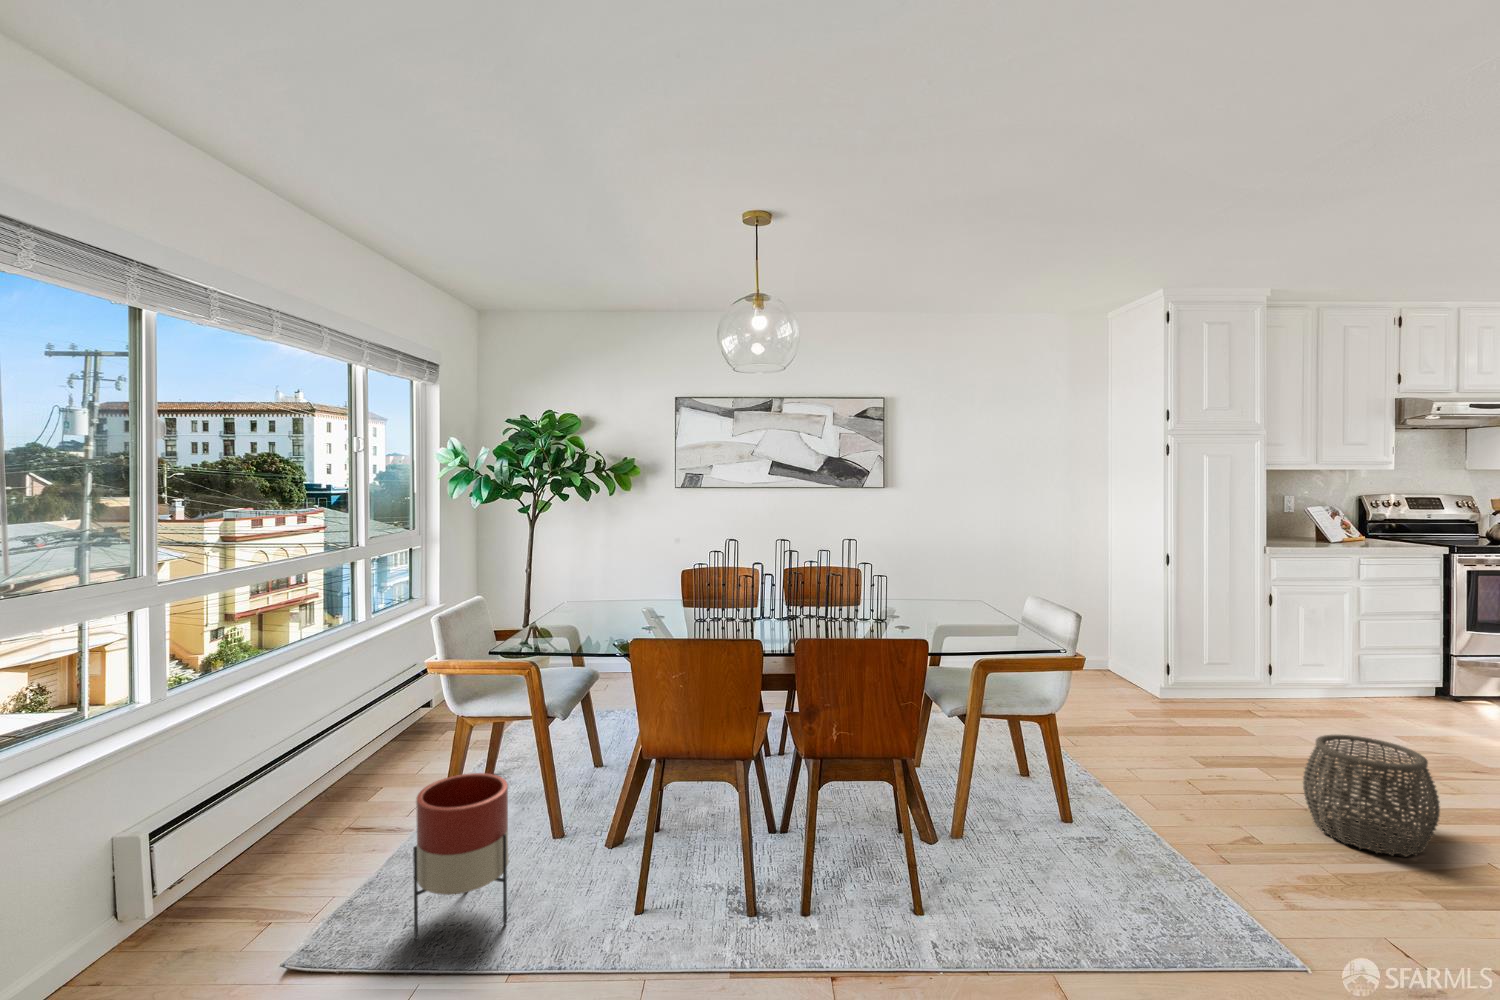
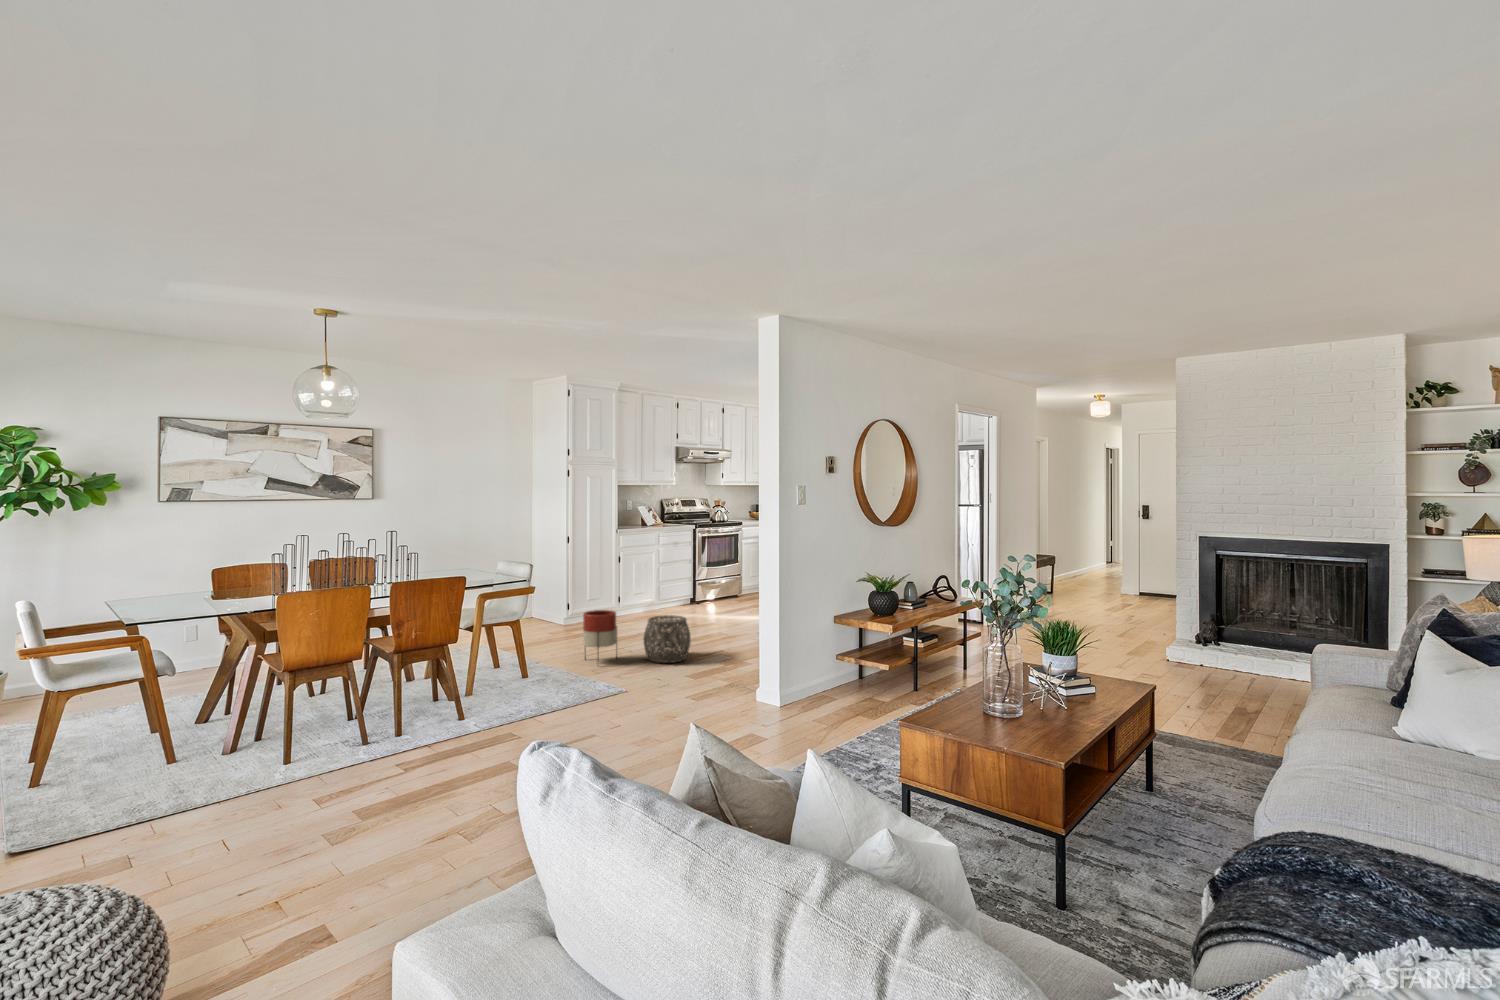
planter: present [413,773,509,940] -> present [583,610,617,661]

